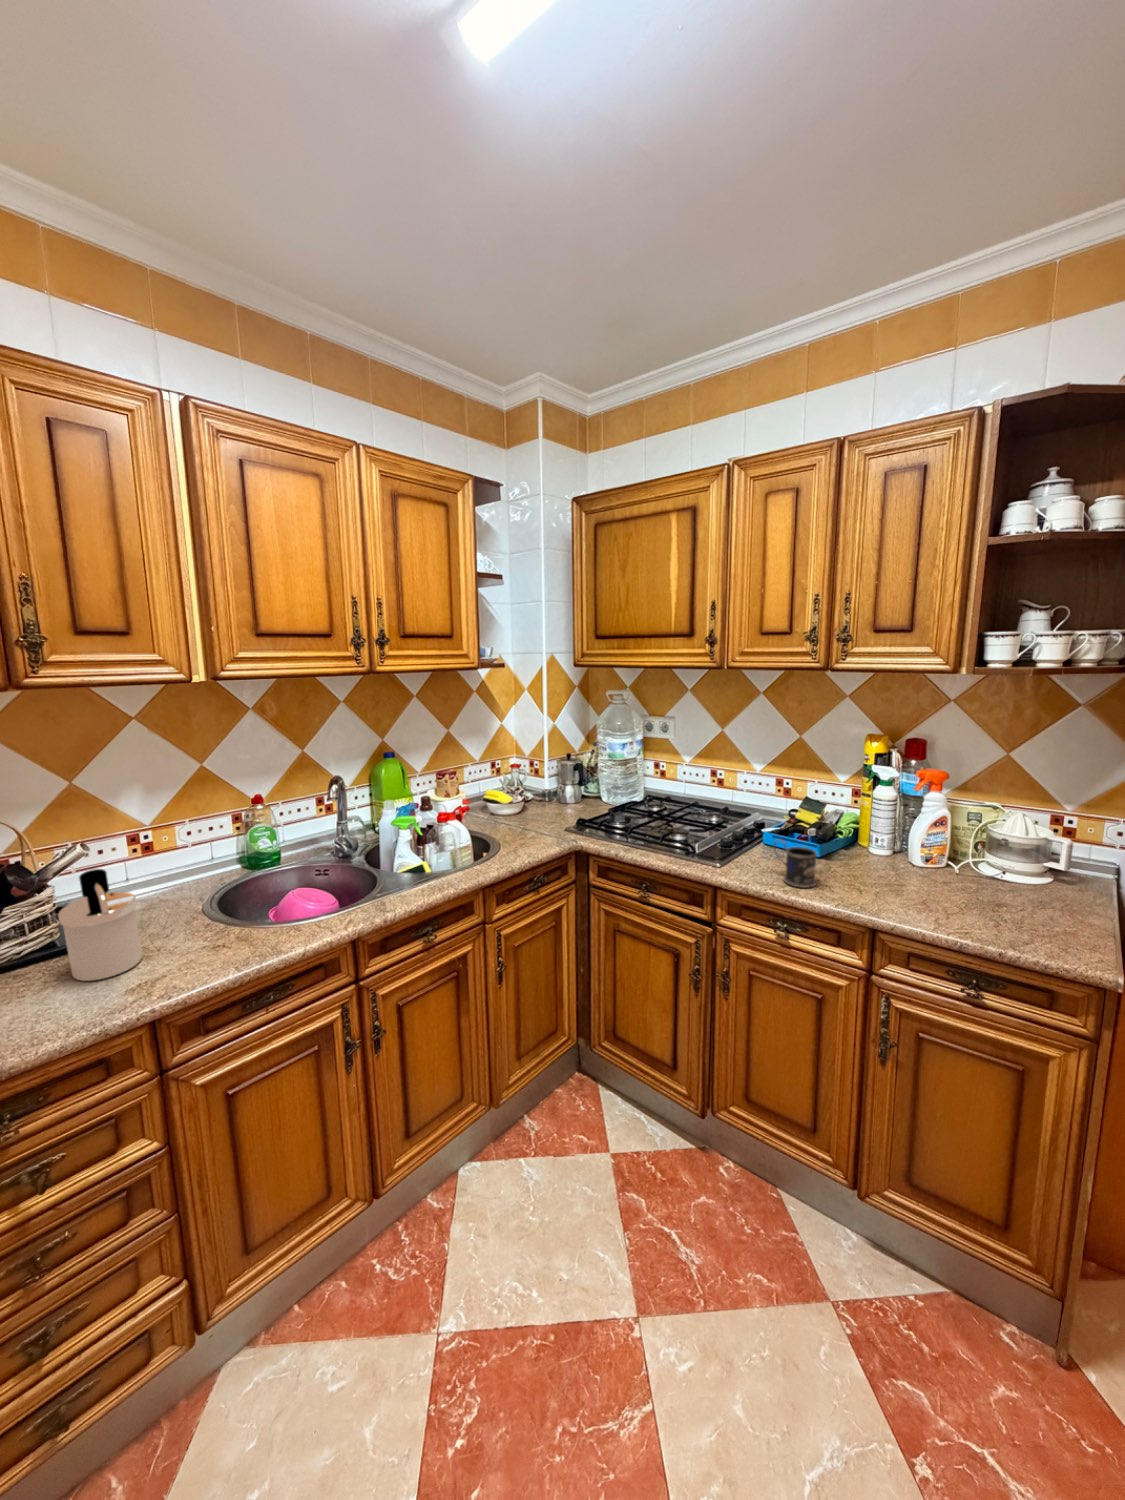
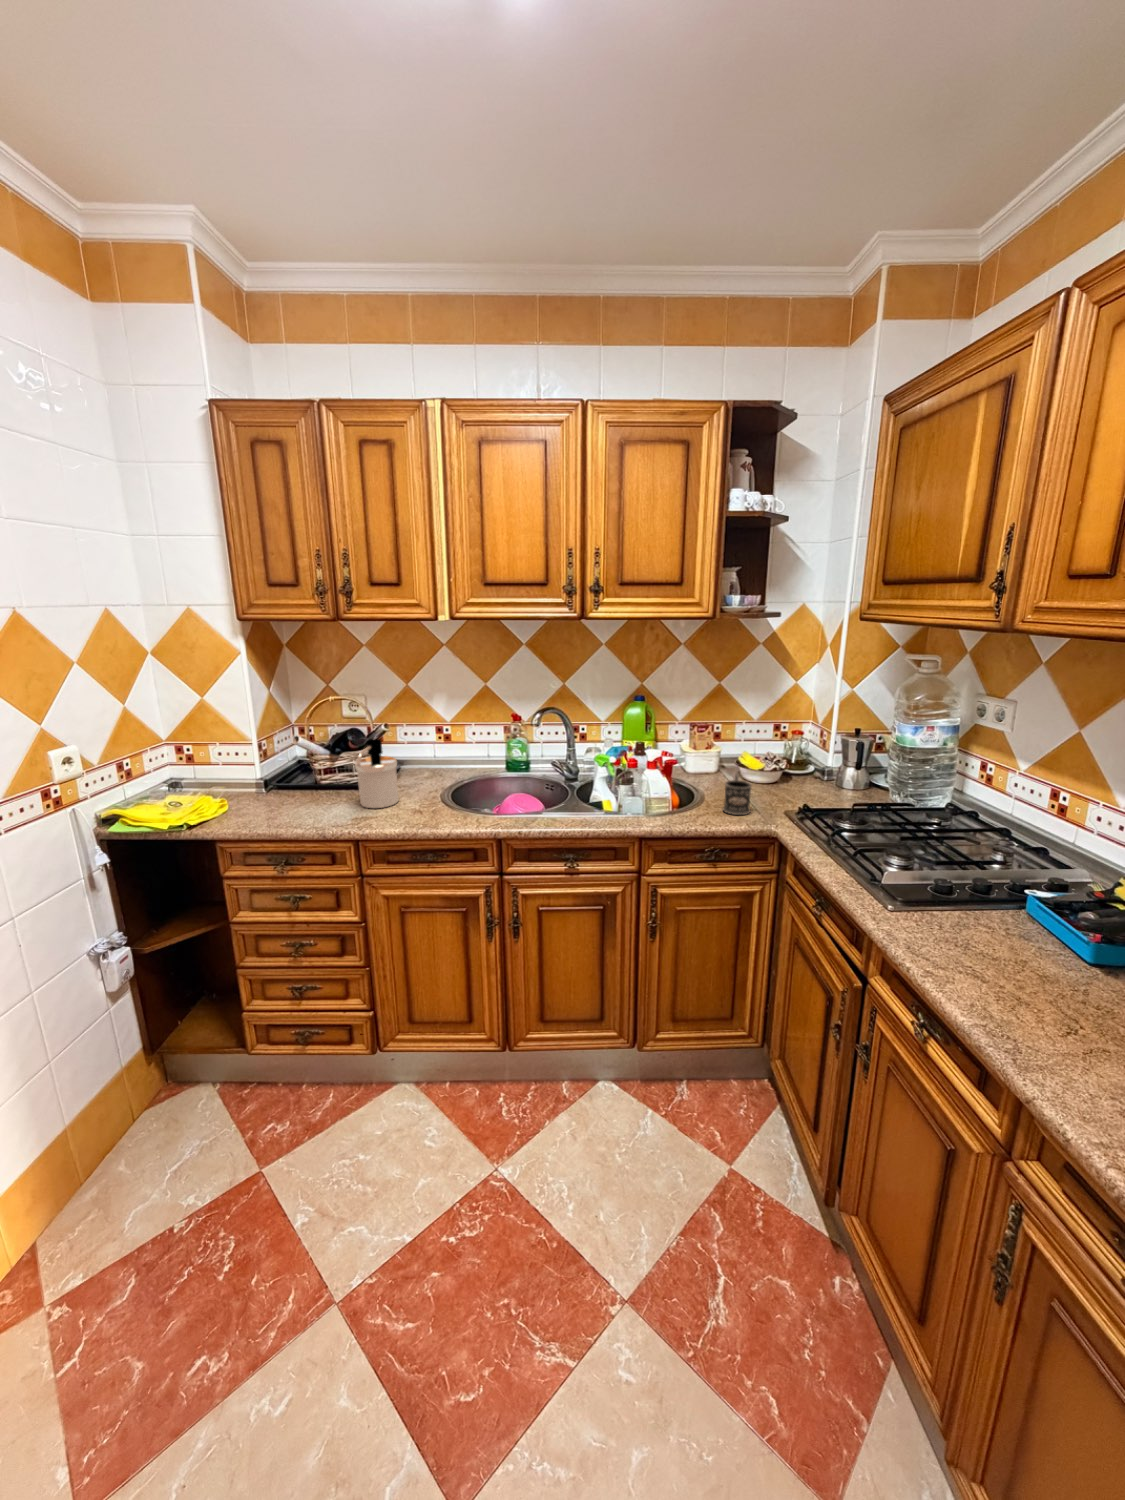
mug: present [774,840,817,888] -> present [723,773,751,815]

